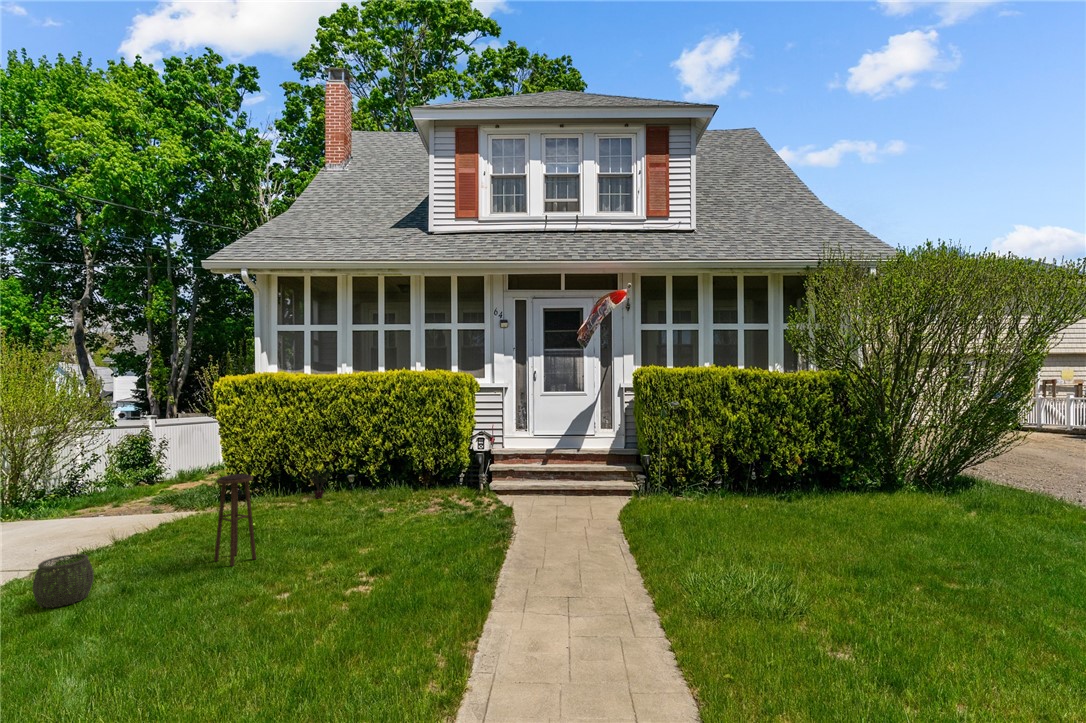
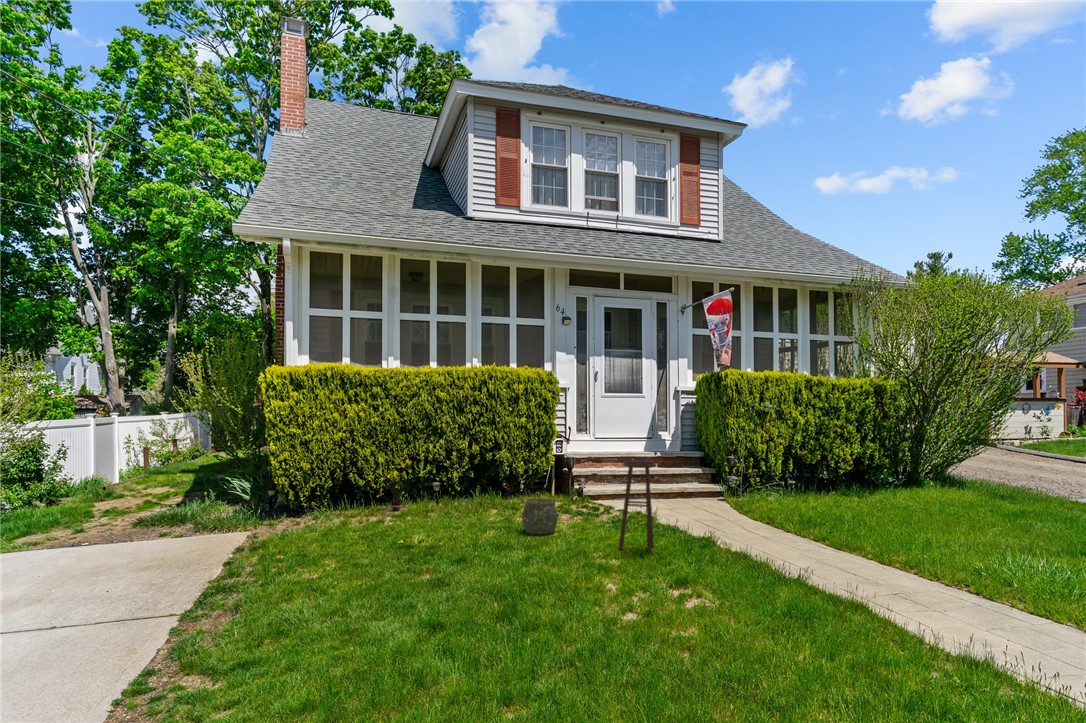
stool: present [214,474,256,566] -> present [619,460,656,551]
woven basket: present [32,554,94,608] -> present [522,498,558,535]

